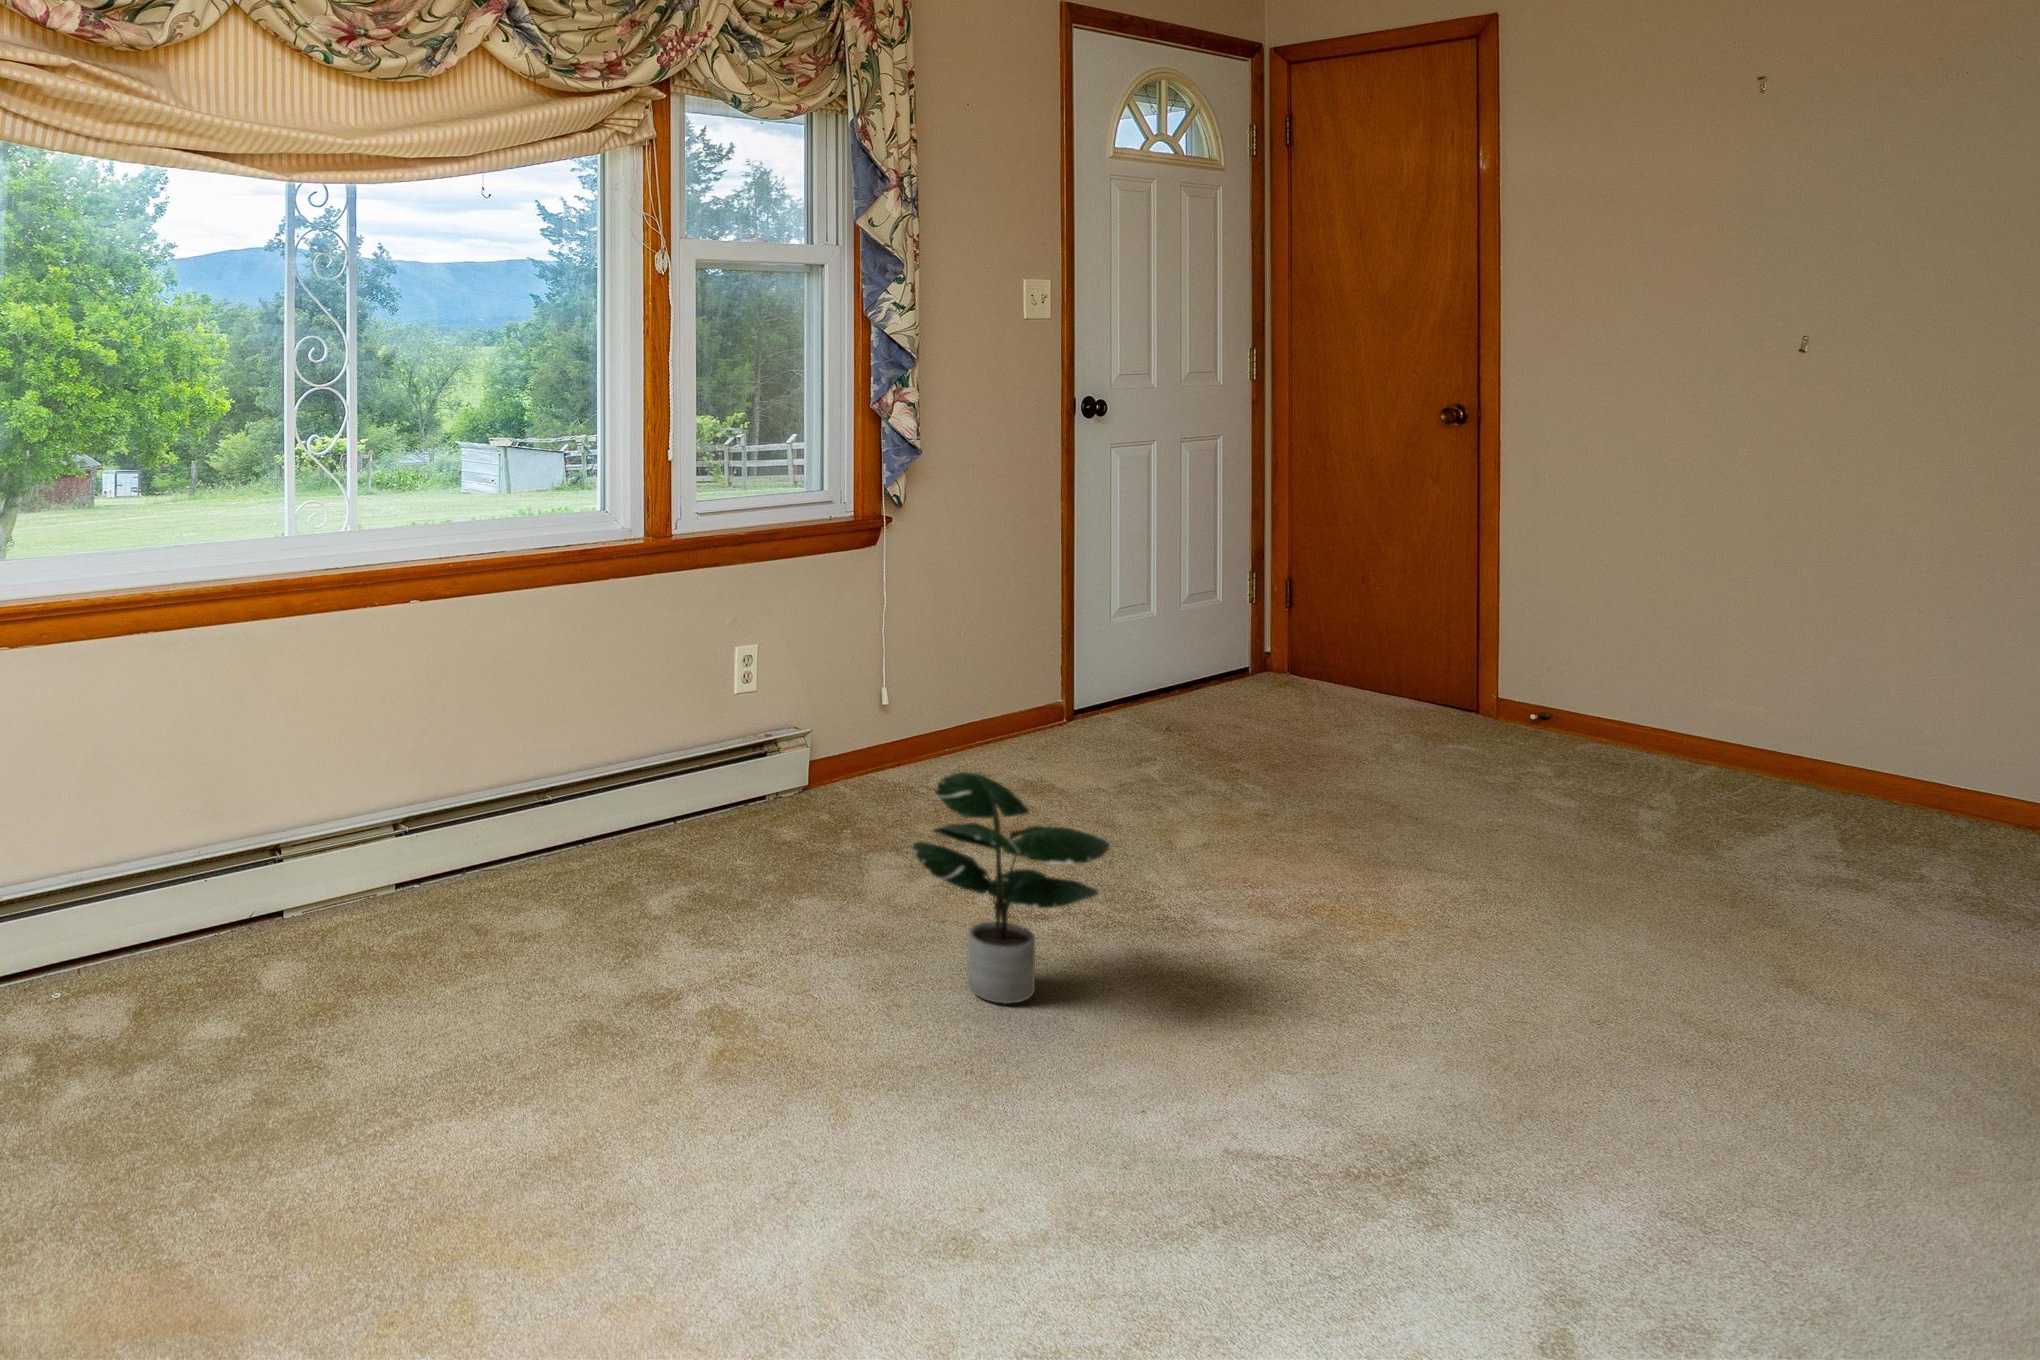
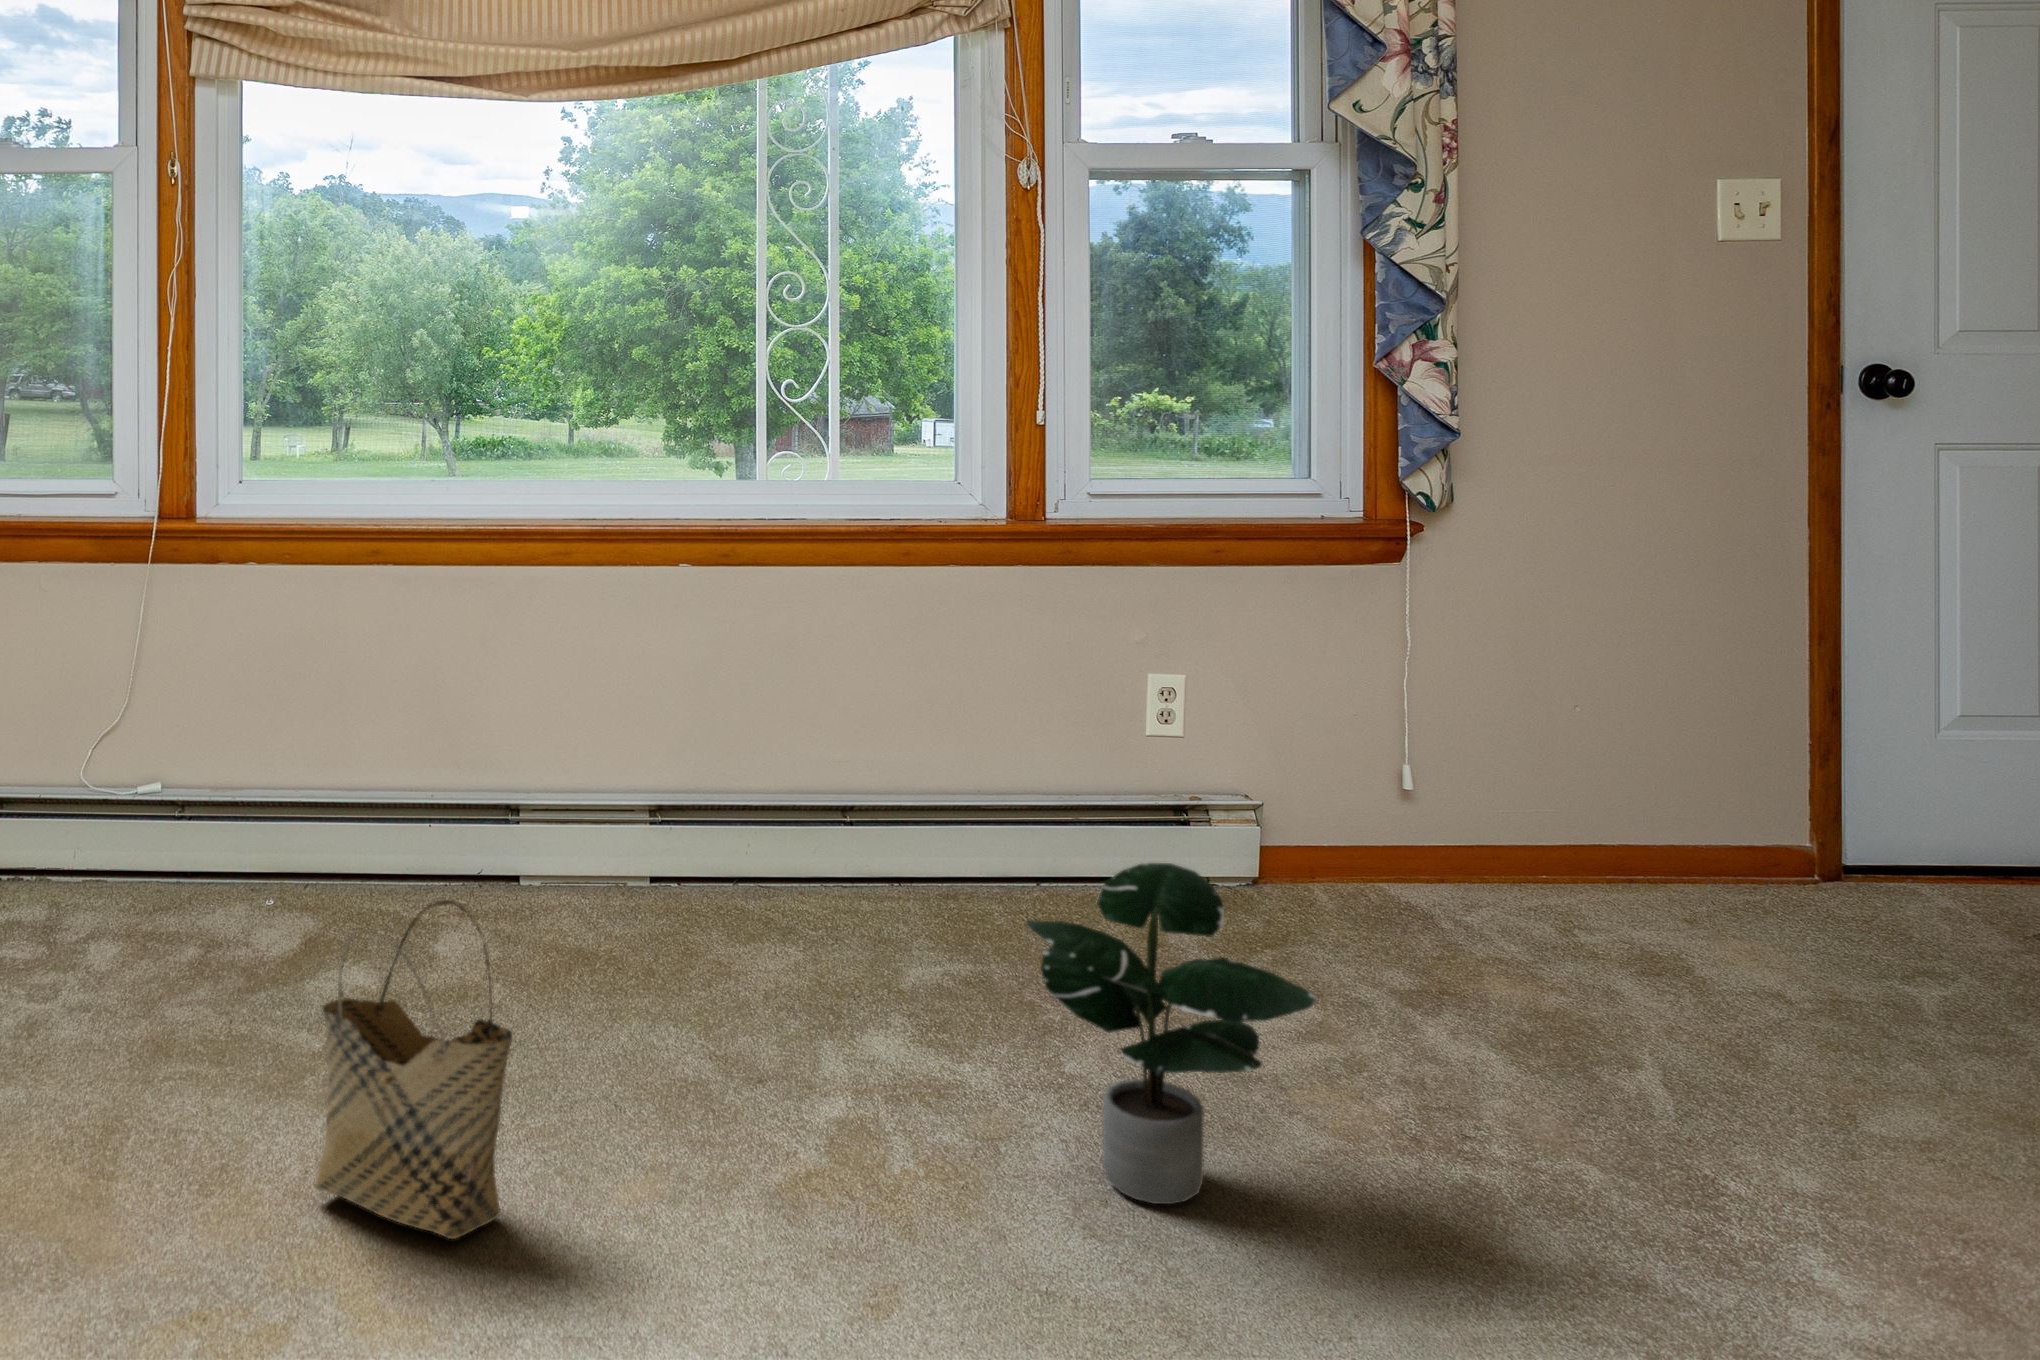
woven basket: none [503,912,686,1197] -> present [315,900,513,1239]

